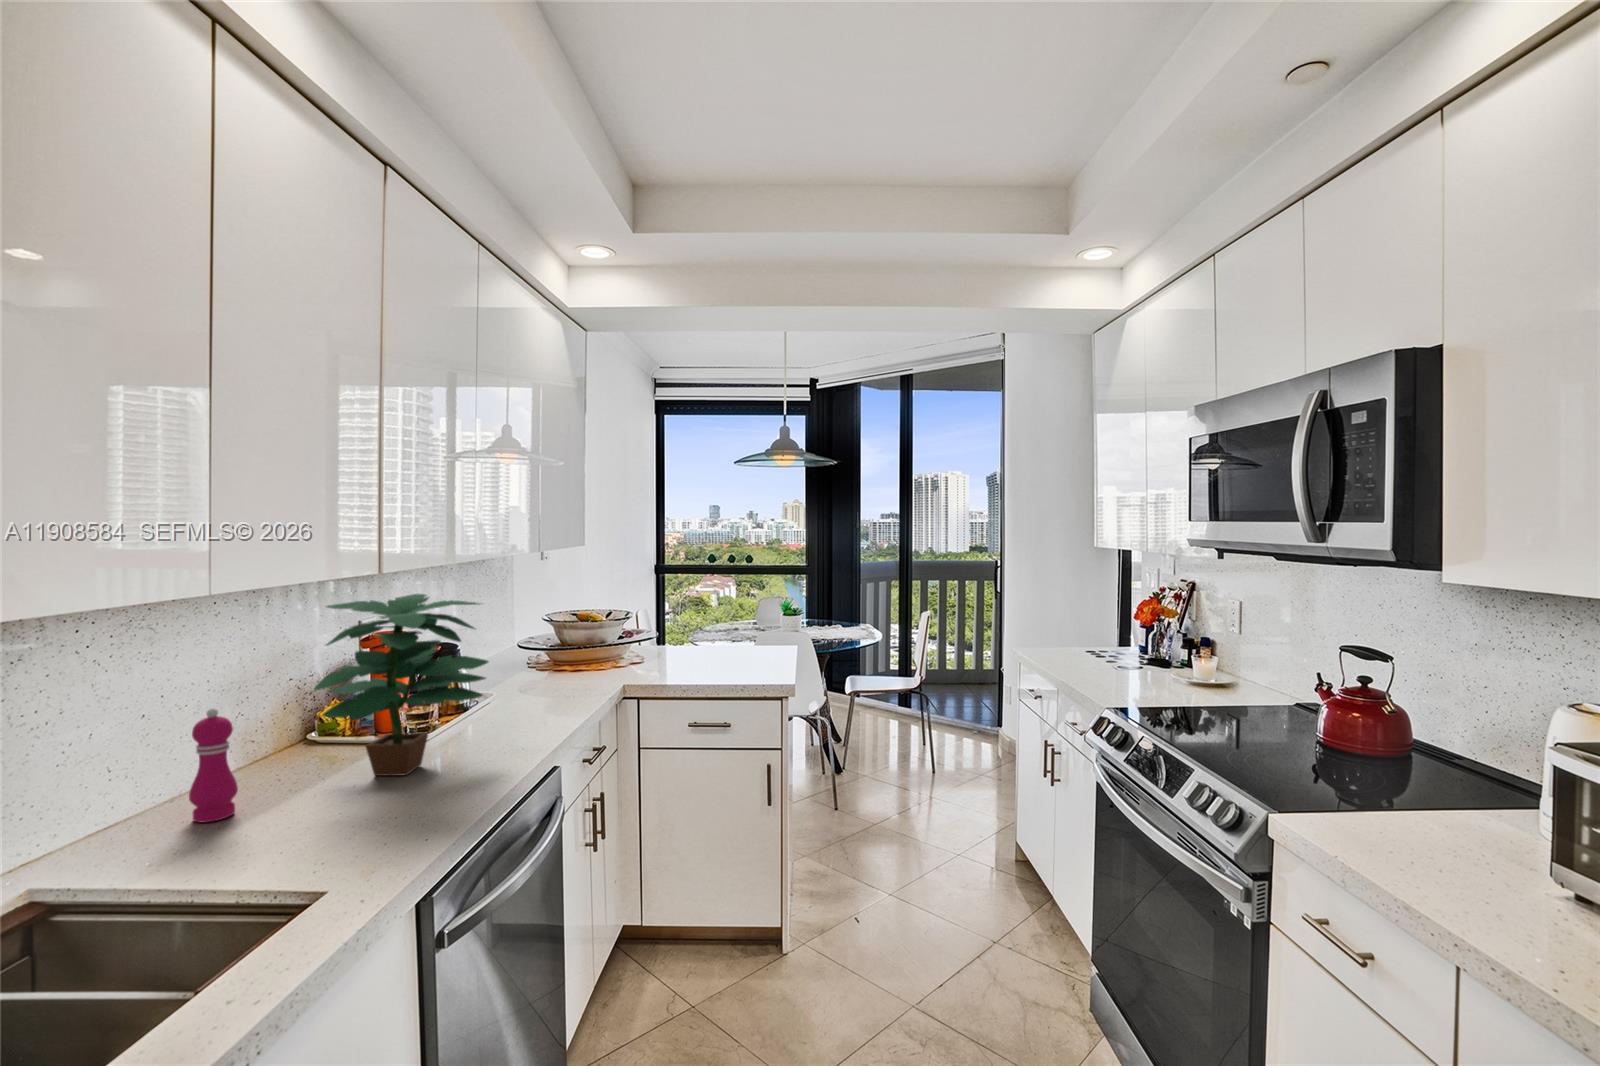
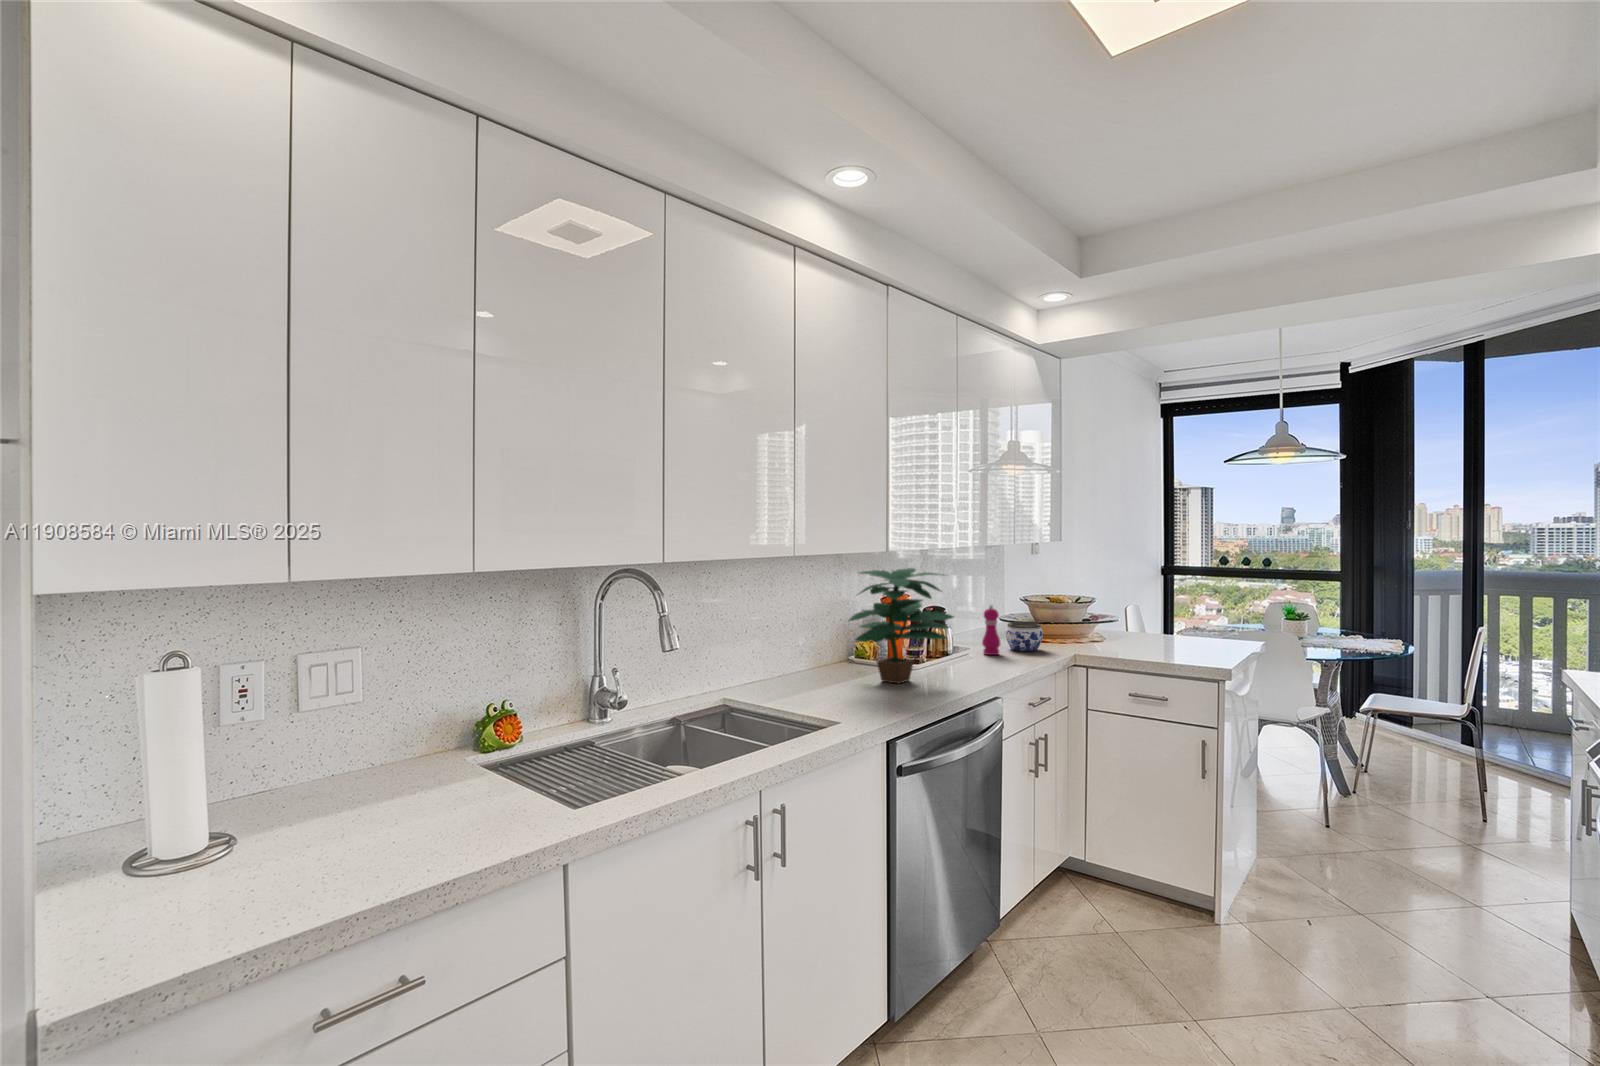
jar: none [537,649,584,688] -> present [1006,622,1043,651]
pepper mill: present [189,709,238,822] -> present [982,605,1000,655]

